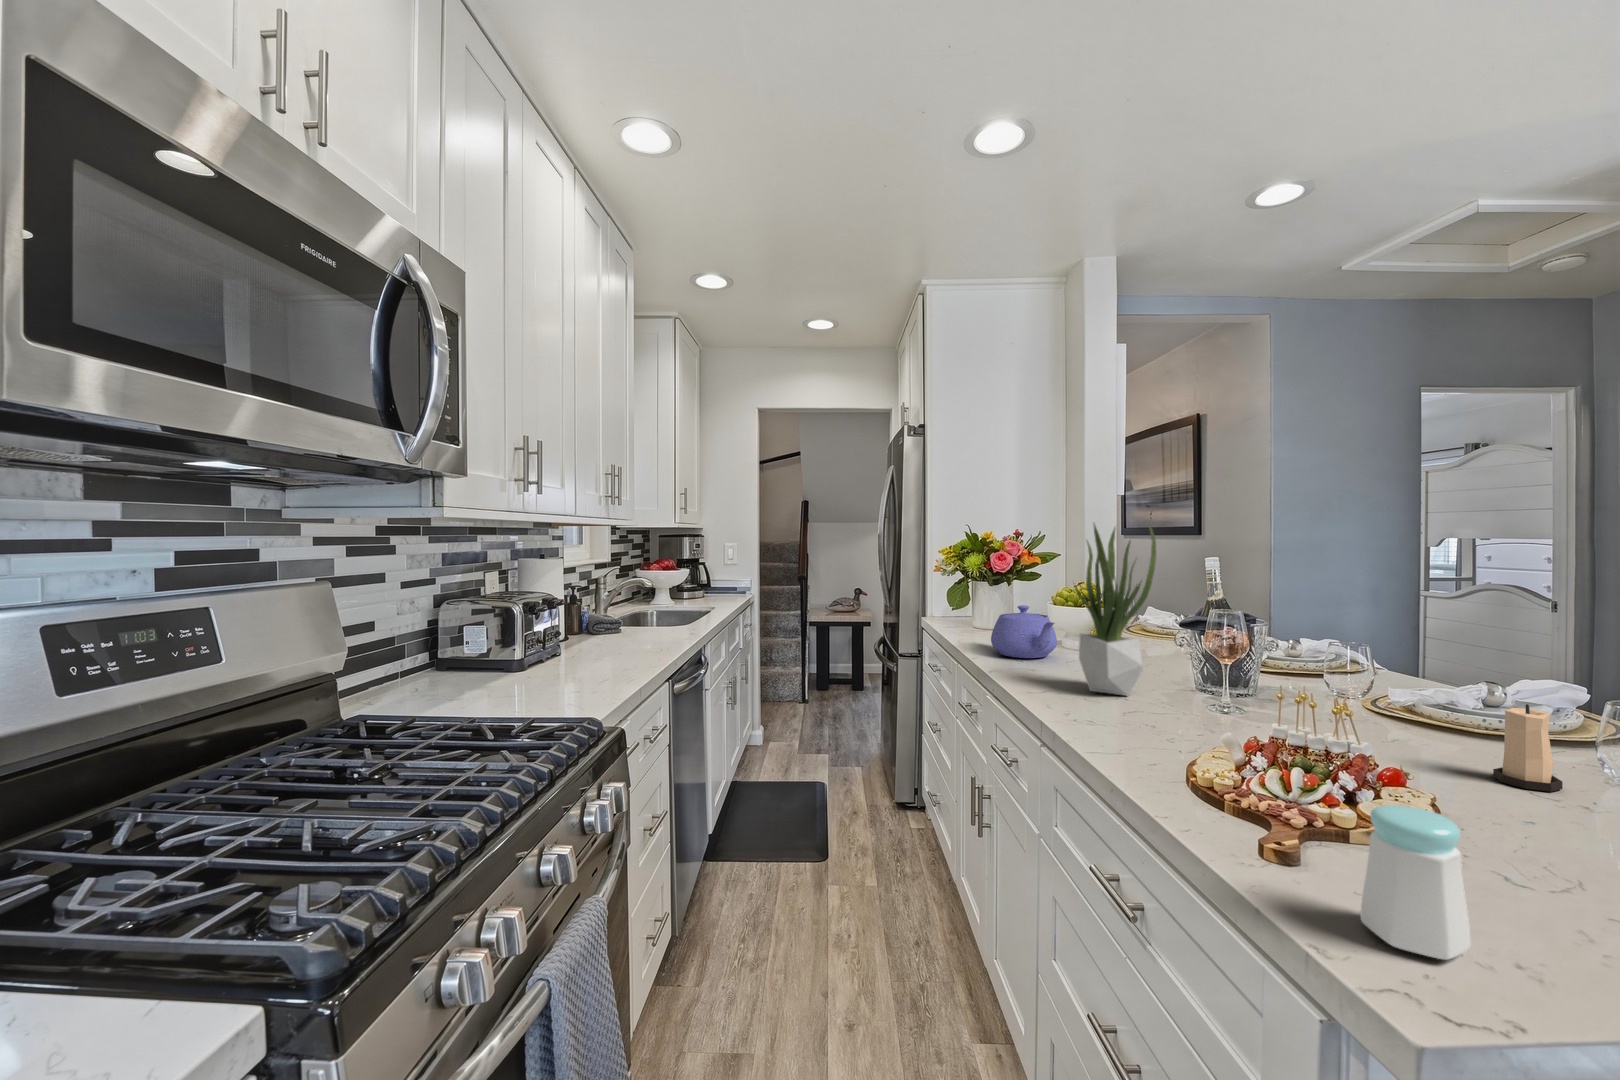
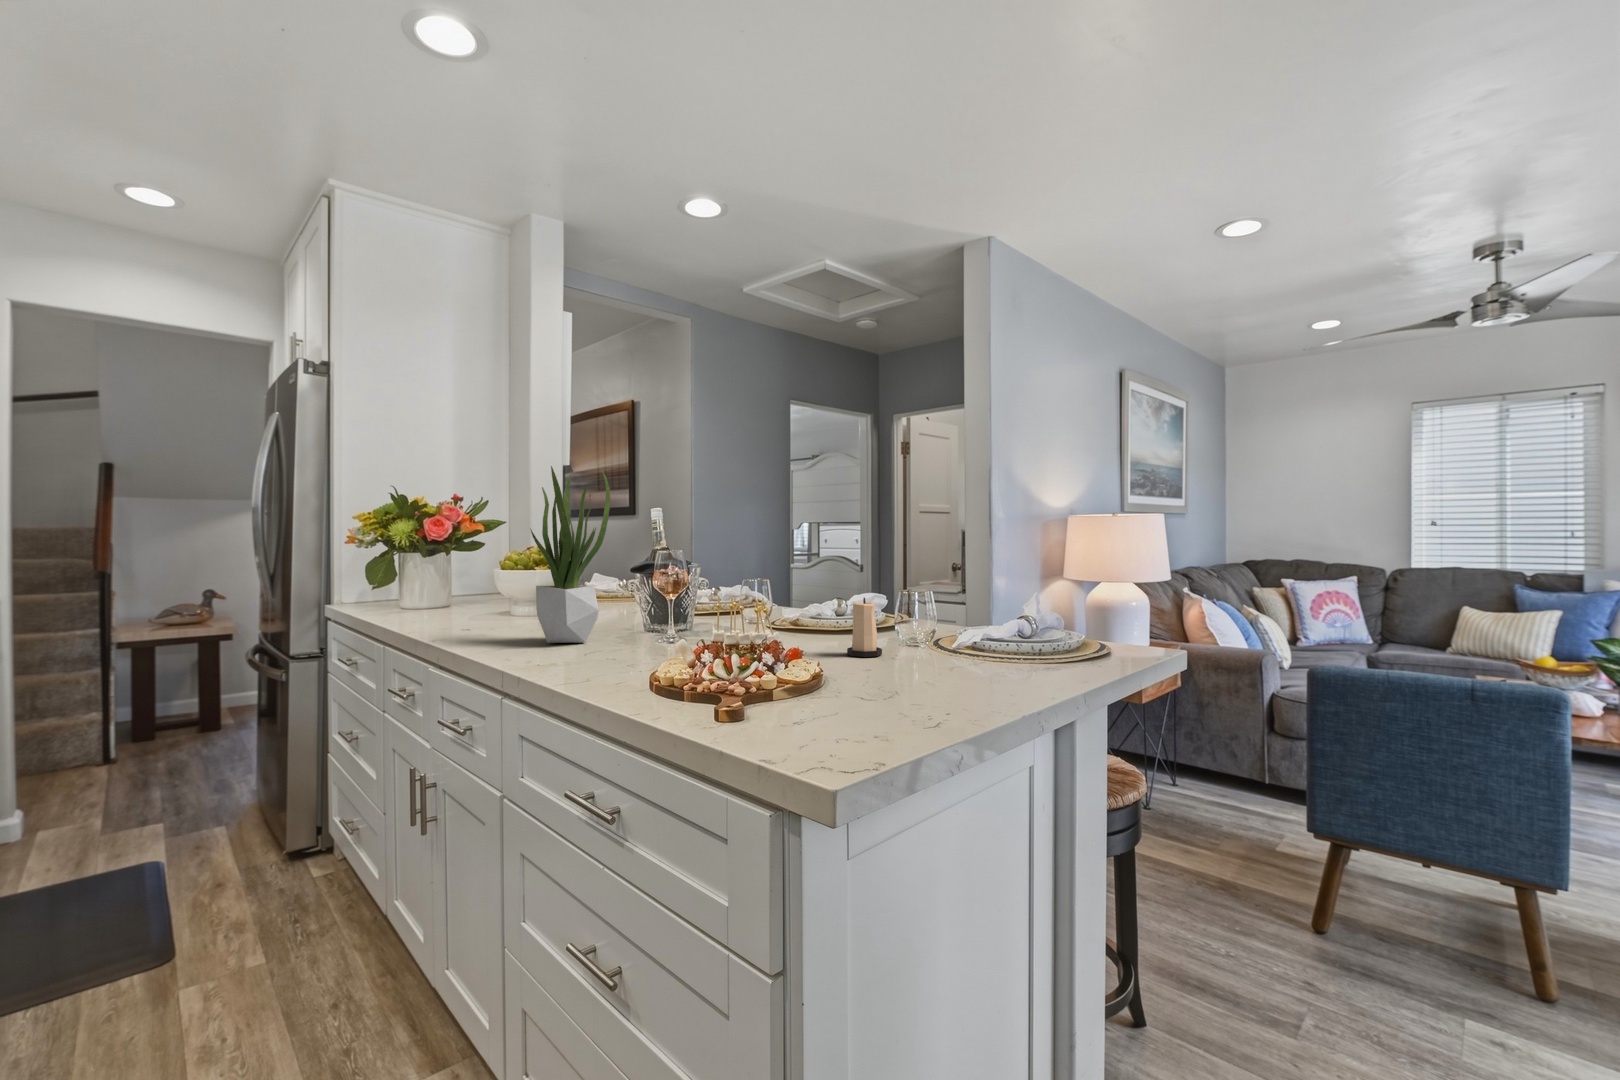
teapot: present [991,605,1057,658] -> none [429,569,506,627]
salt shaker: present [1361,805,1470,960] -> none [789,643,851,746]

